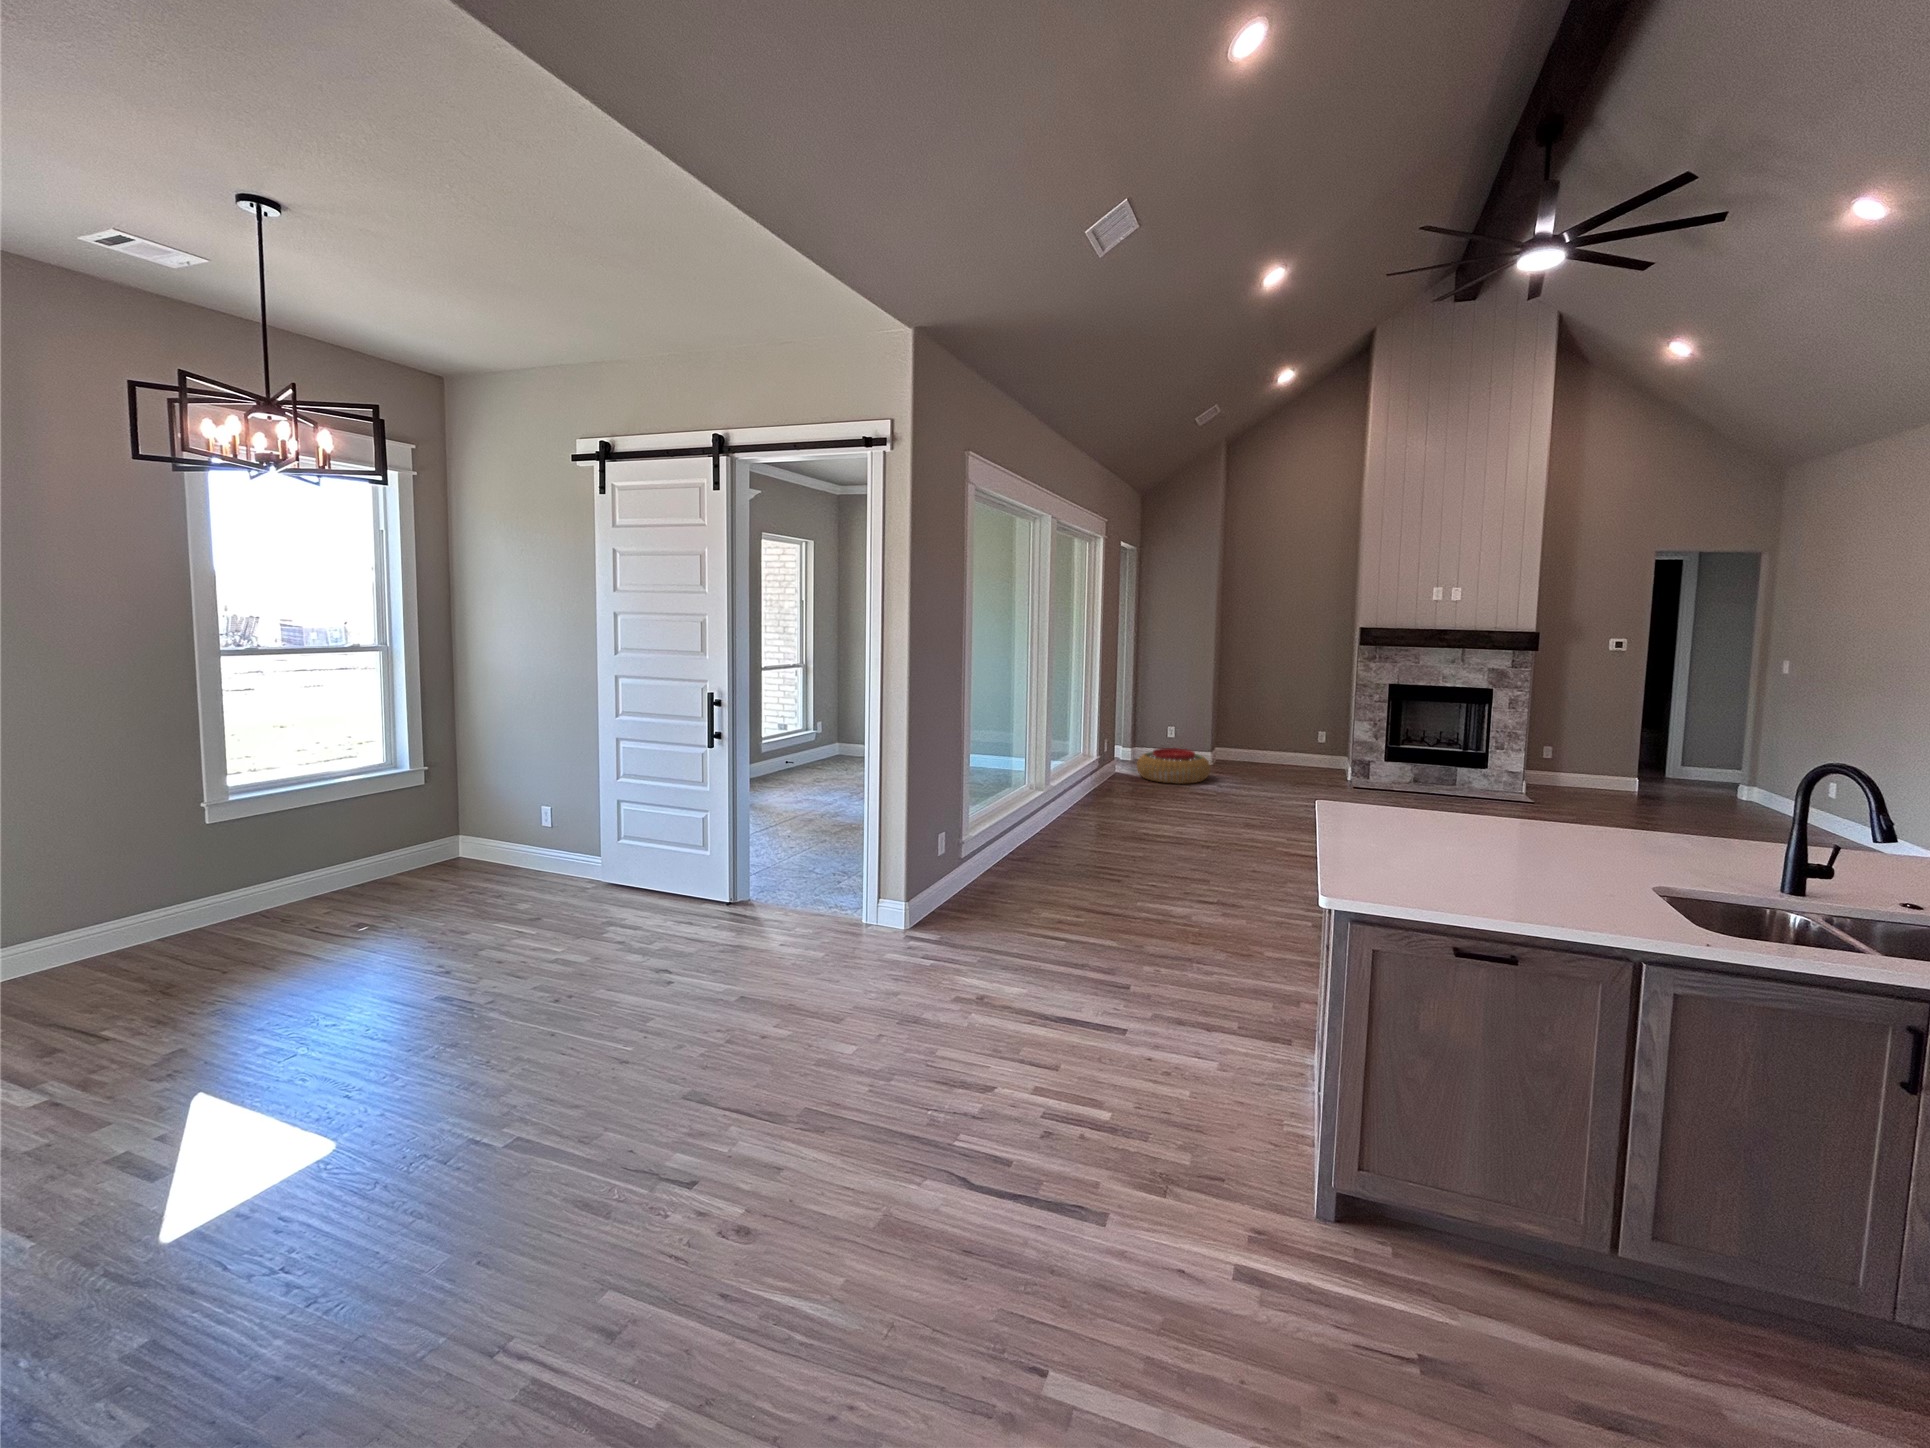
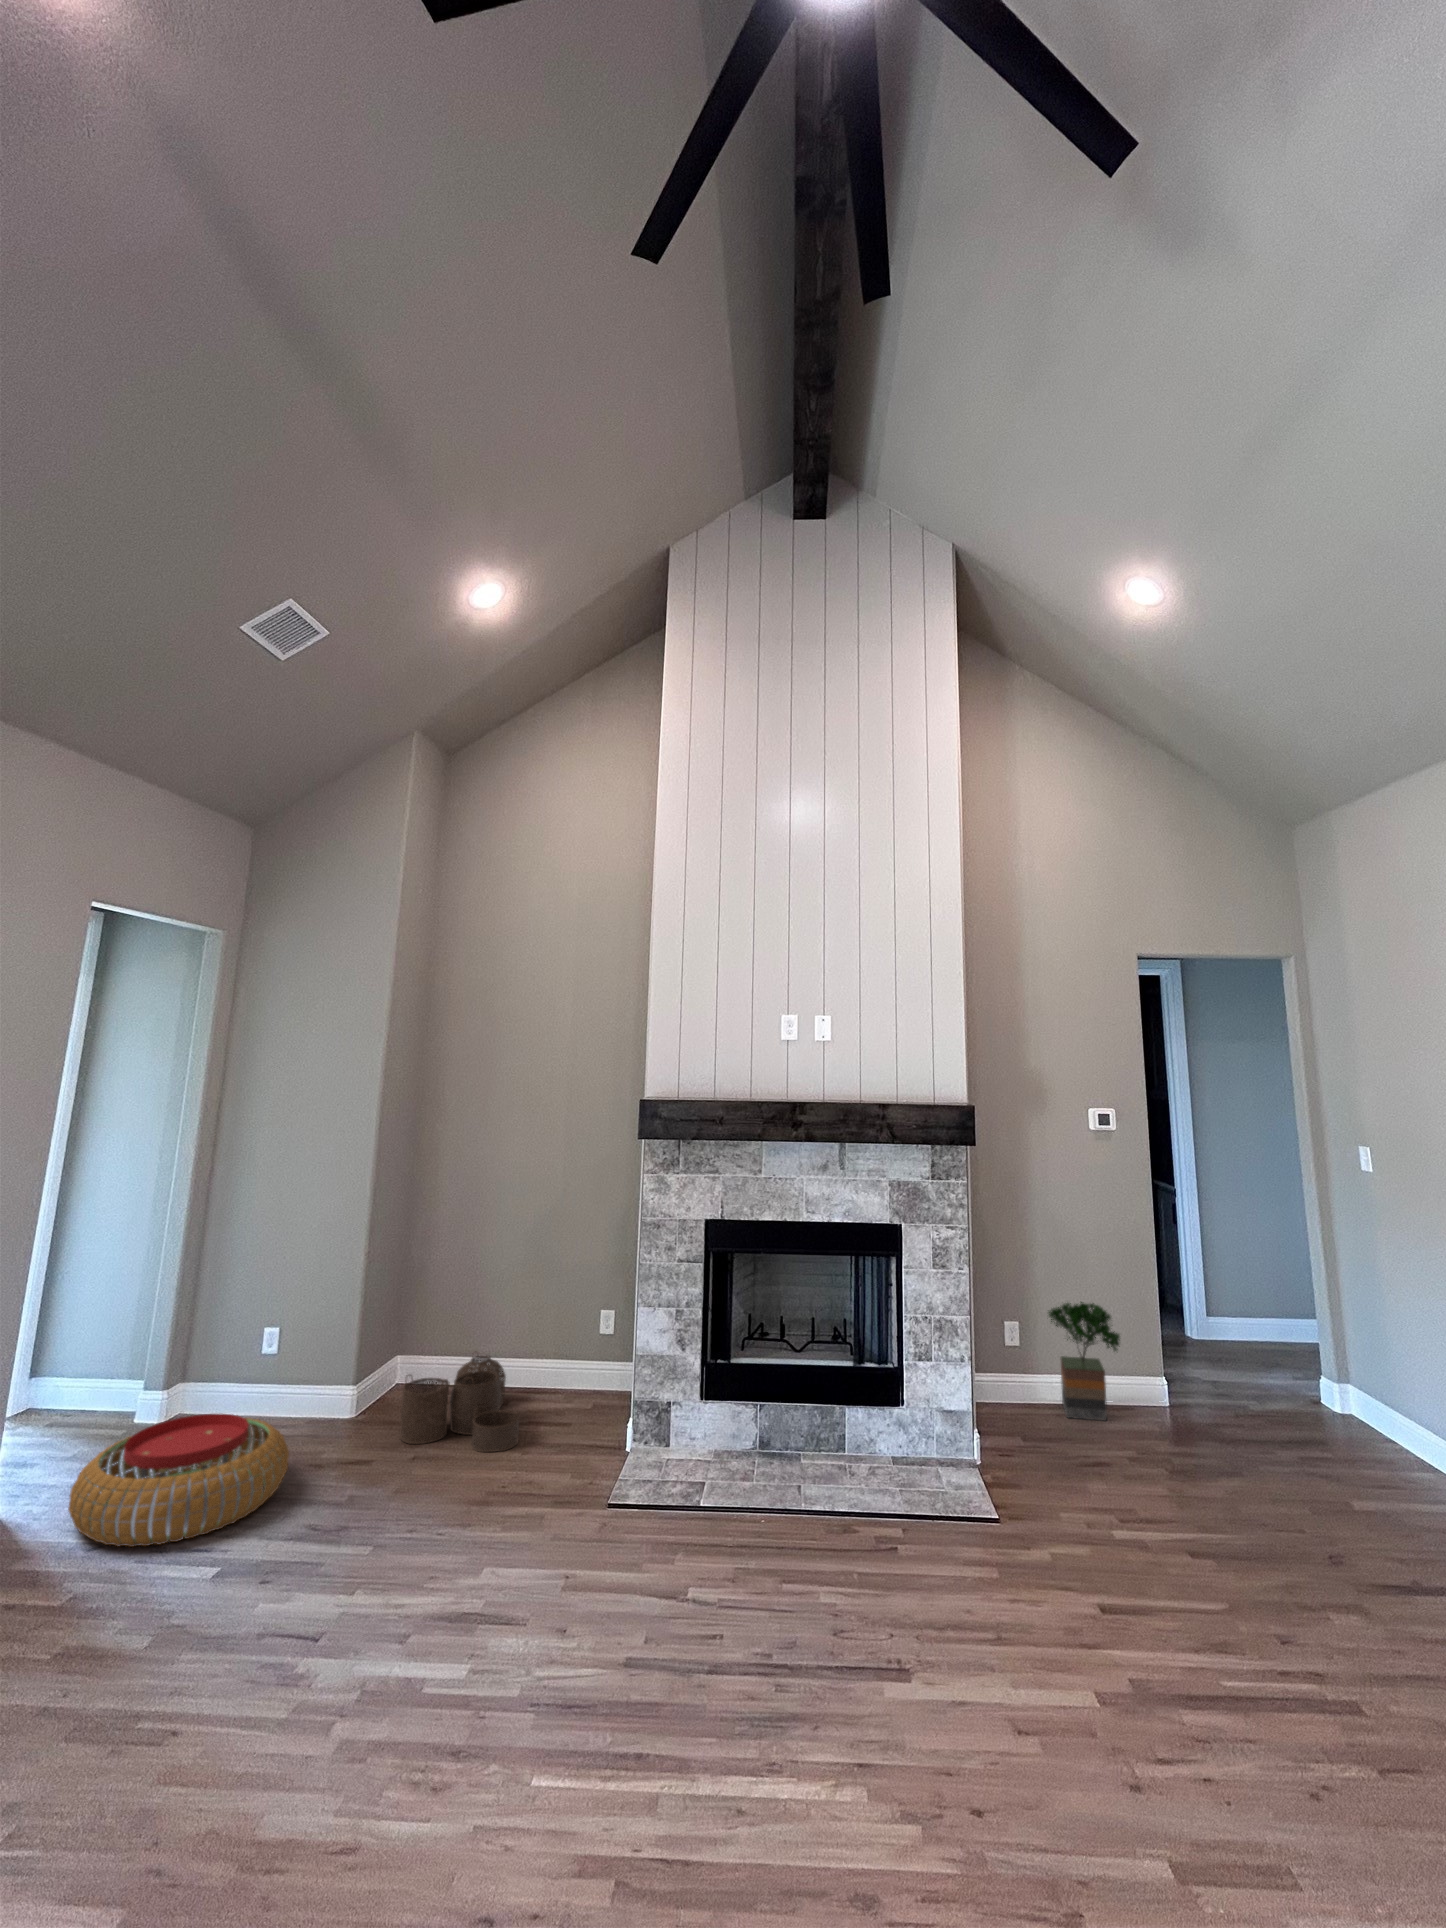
potted tree: none [1570,737,1615,793] -> present [1049,1302,1120,1421]
woven basket: none [1239,743,1294,777] -> present [400,1356,519,1452]

